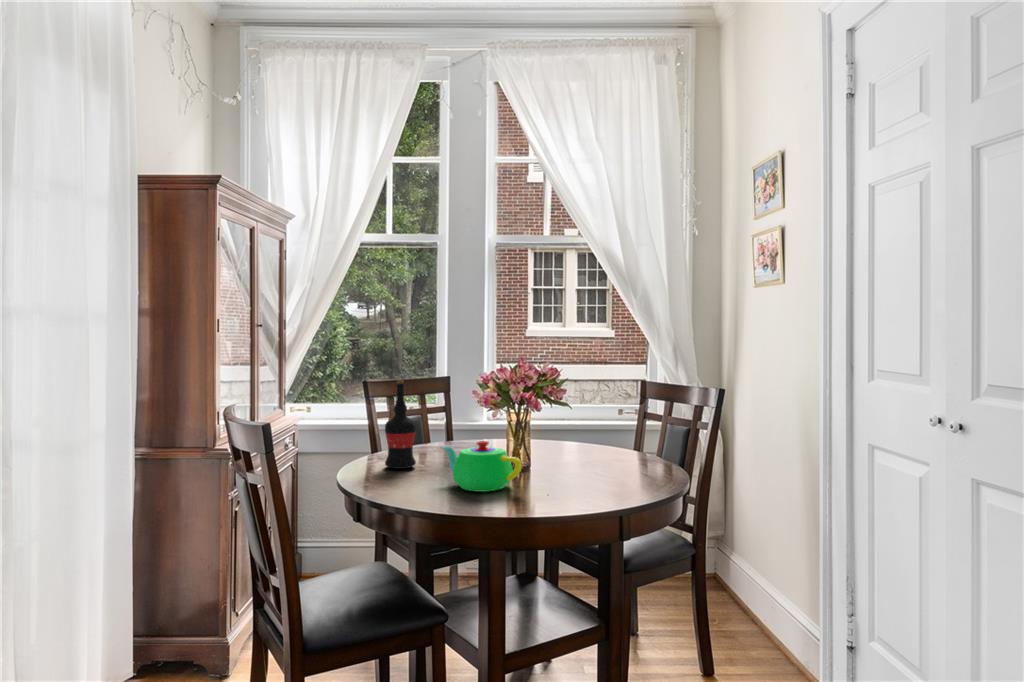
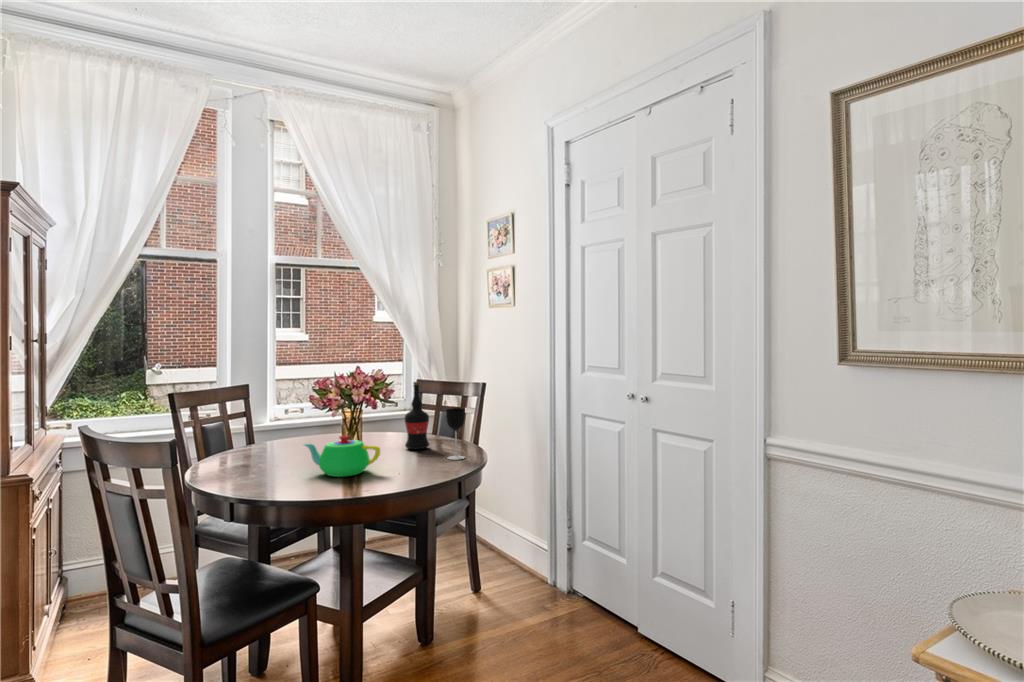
wine bottle: present [385,379,416,469] -> present [405,382,429,449]
wine glass: none [623,419,650,489] -> present [446,408,465,460]

